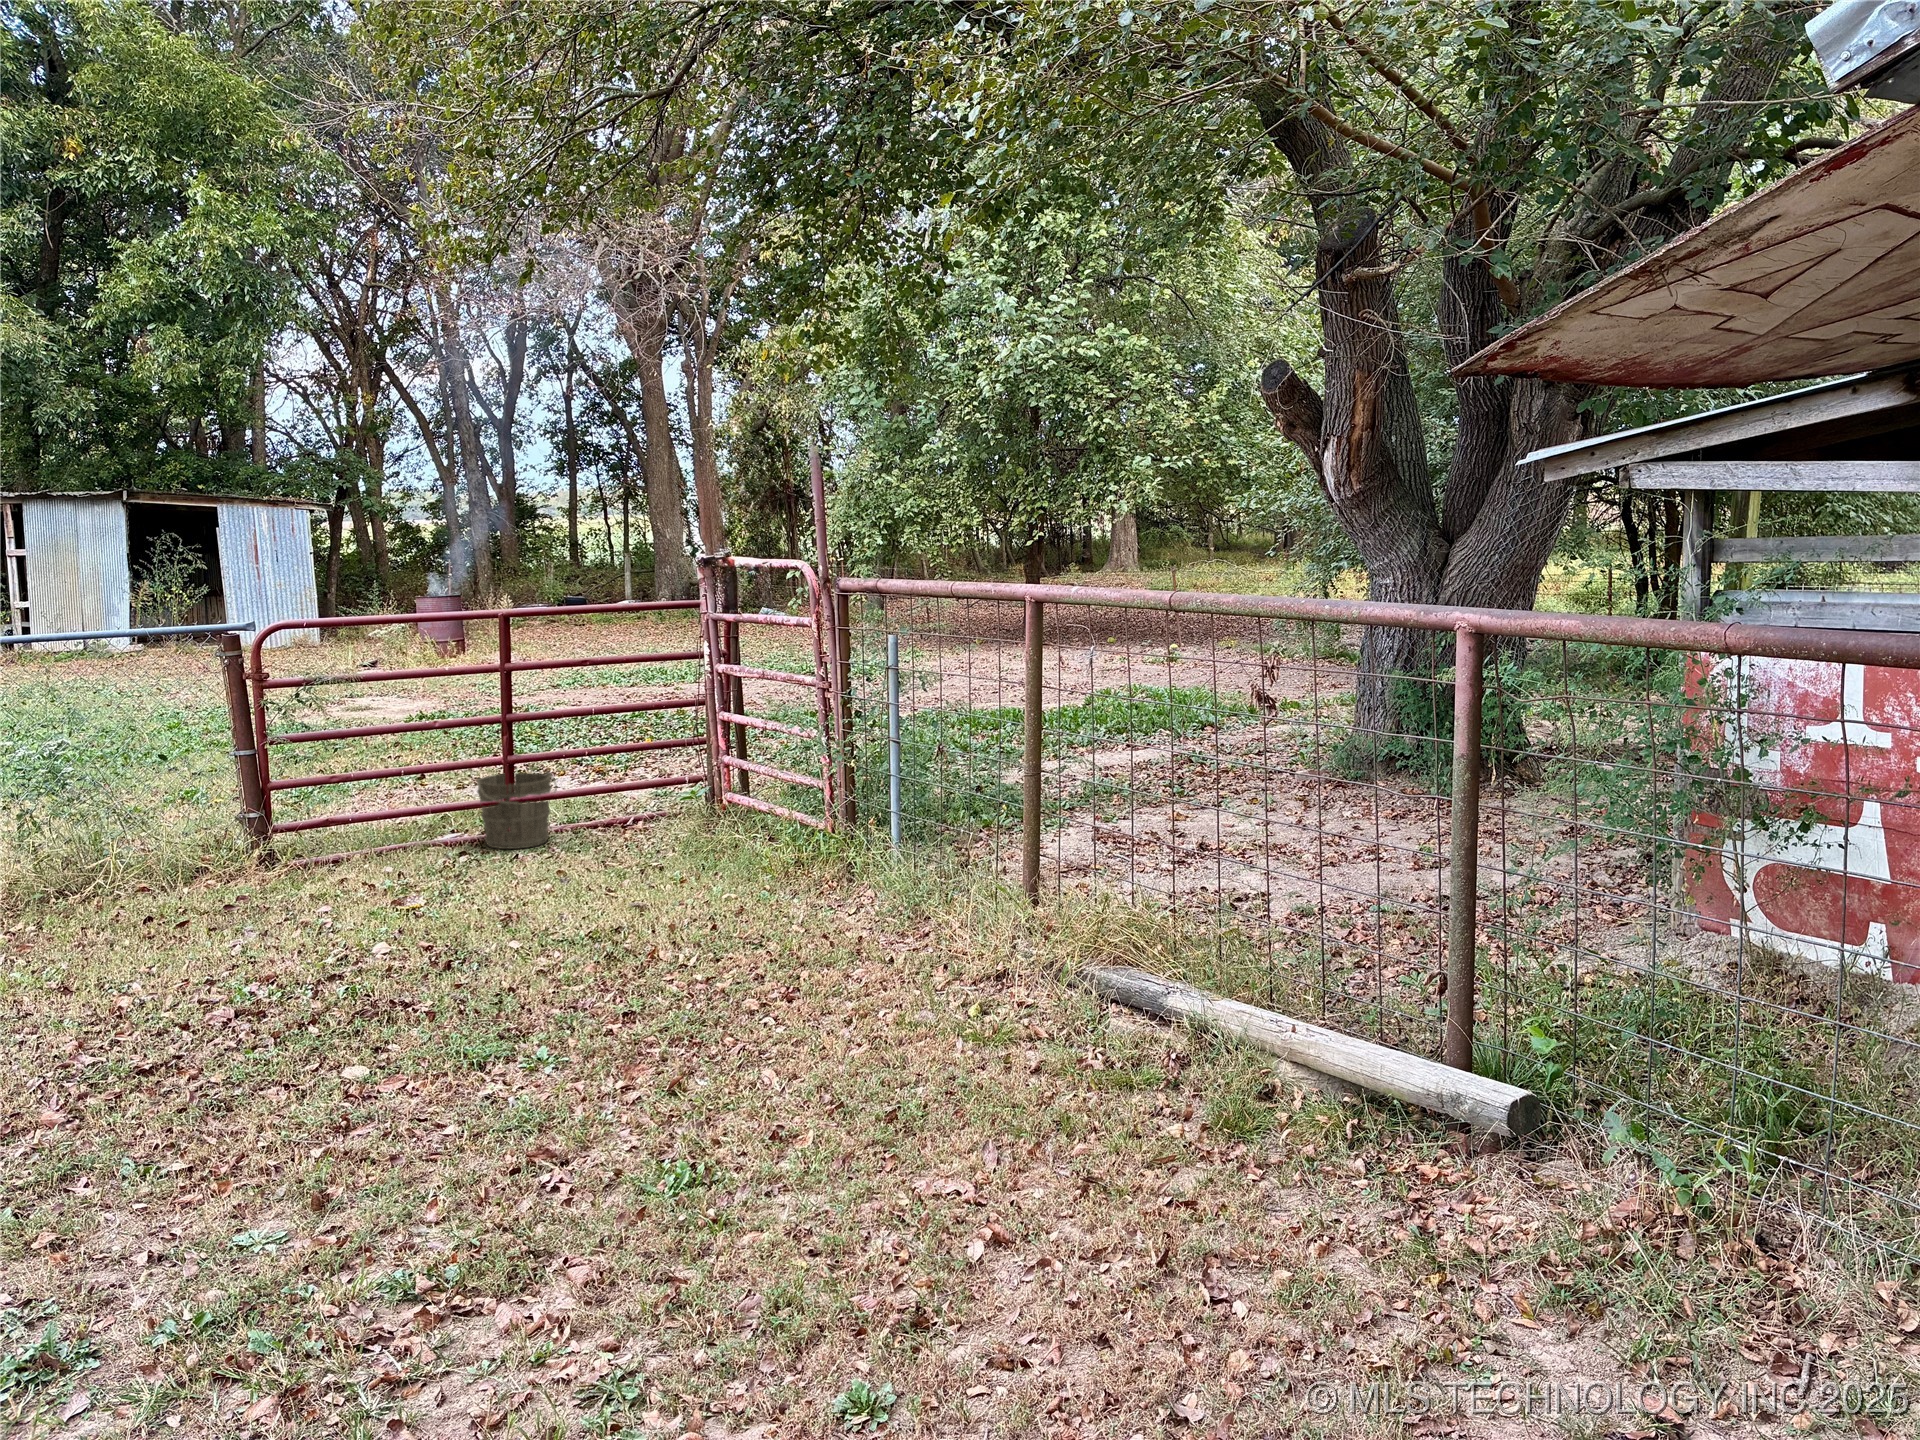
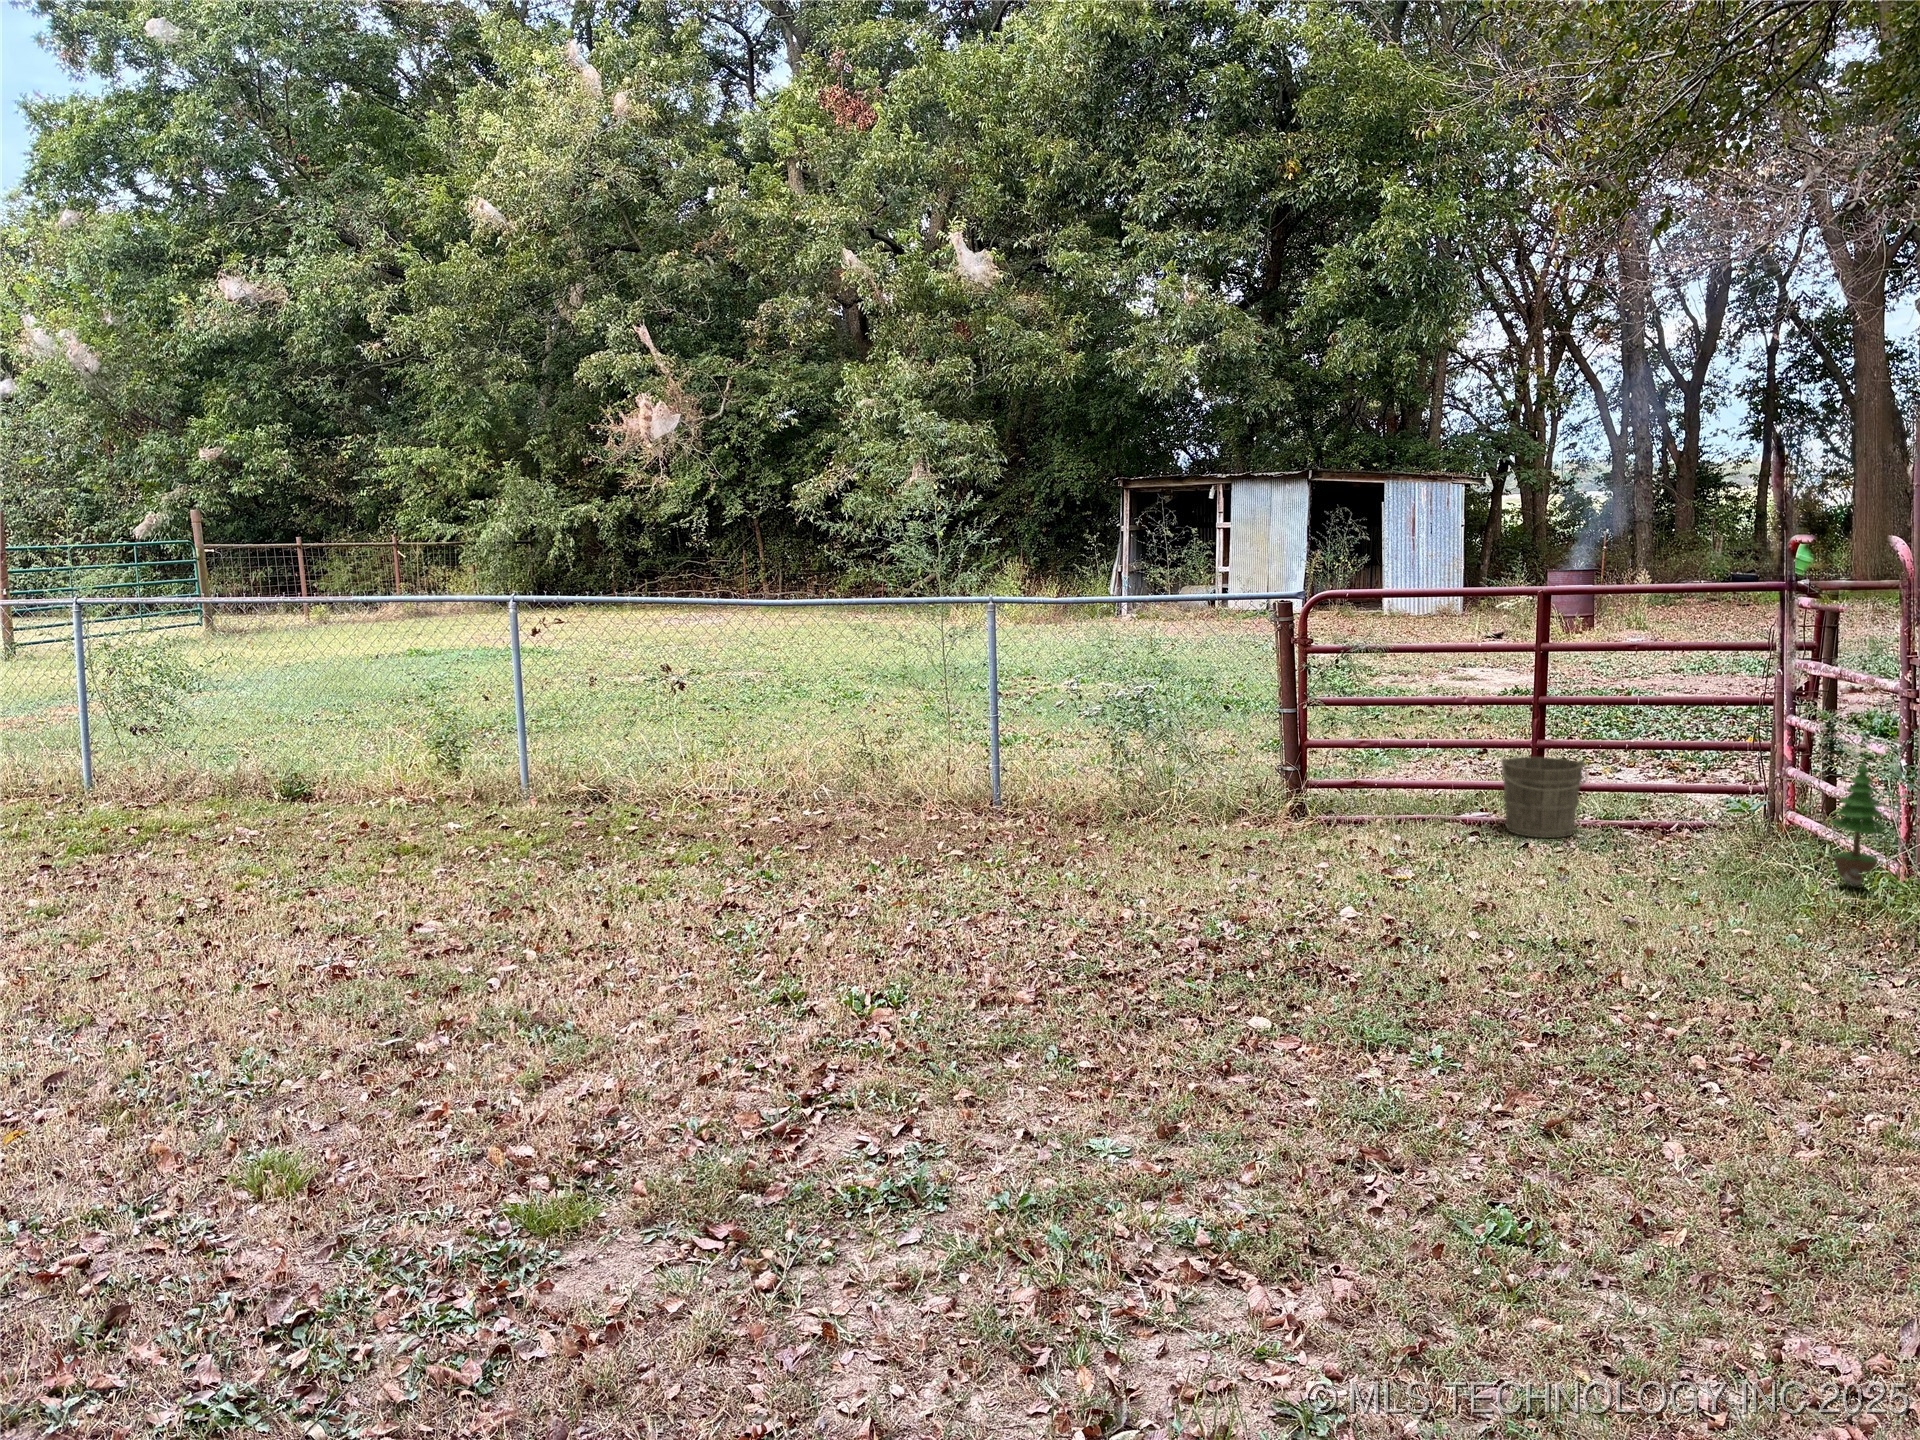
potted tree: none [757,744,795,848] -> present [1832,761,1886,887]

